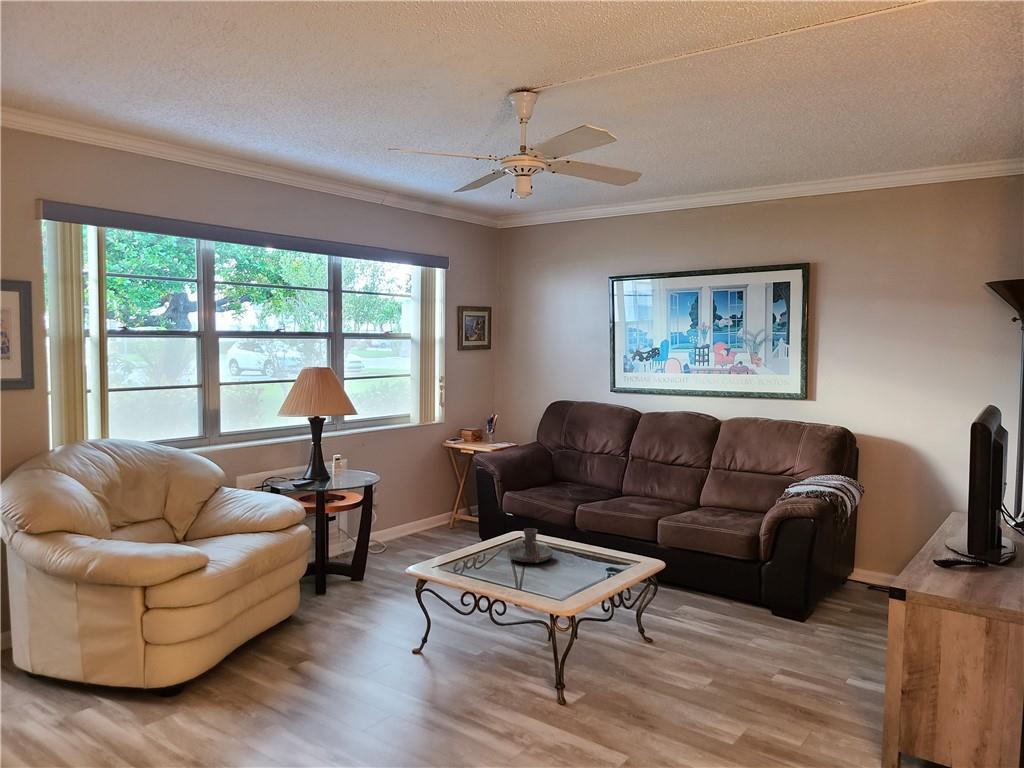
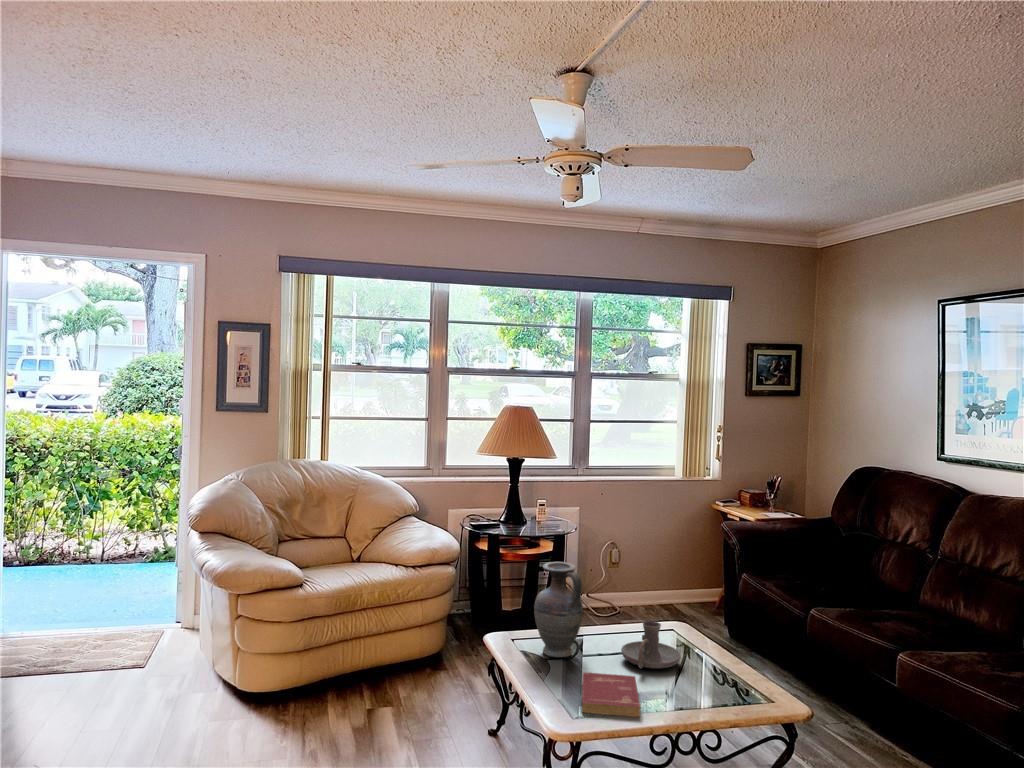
vase: none [444,494,486,572] -> present [534,562,583,657]
book: none [515,566,582,596] -> present [582,672,640,717]

